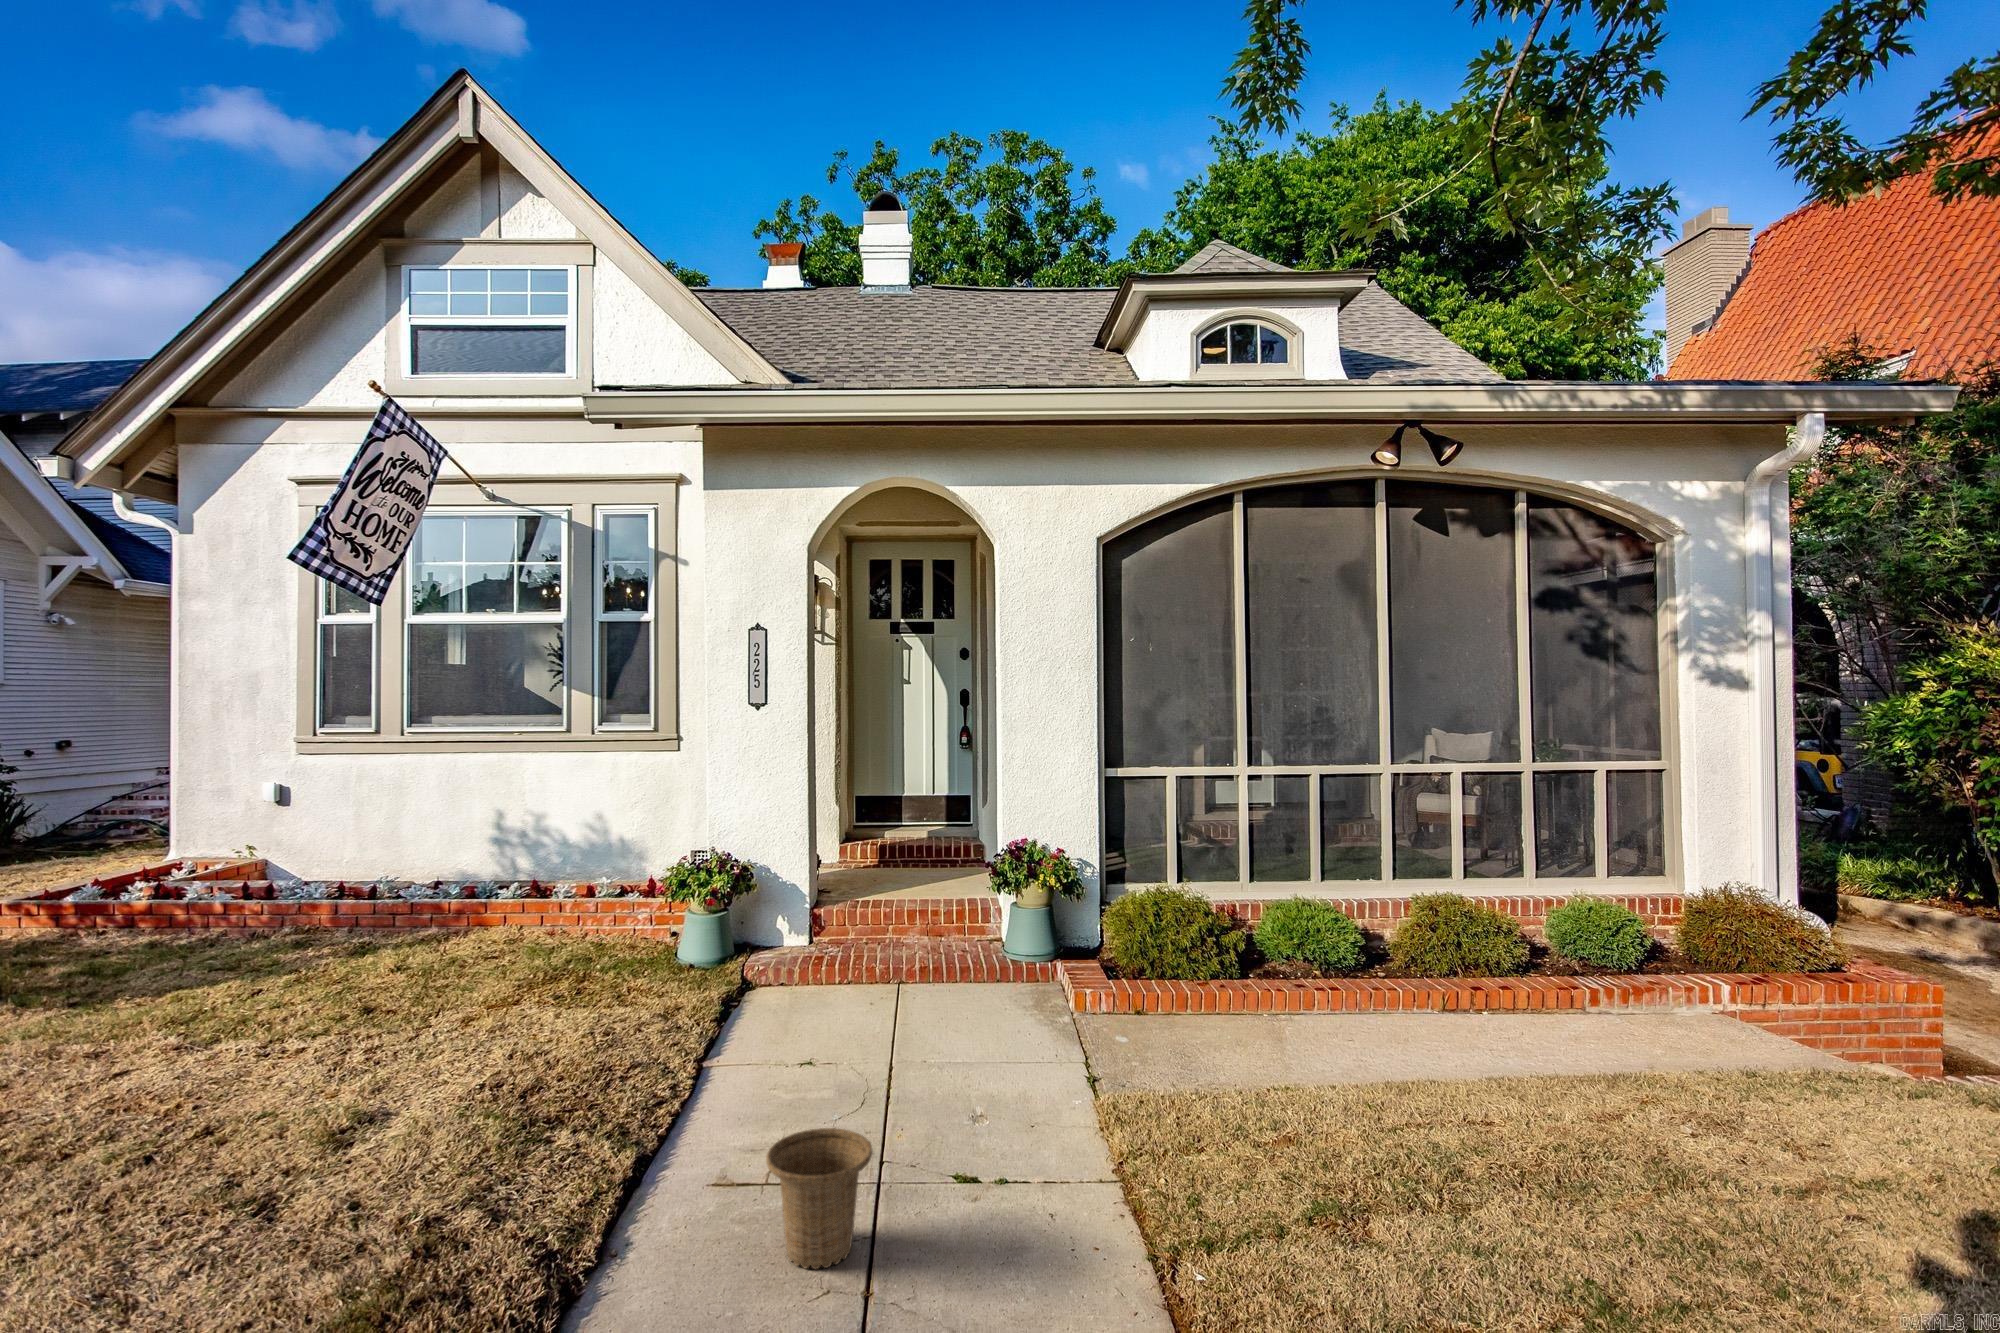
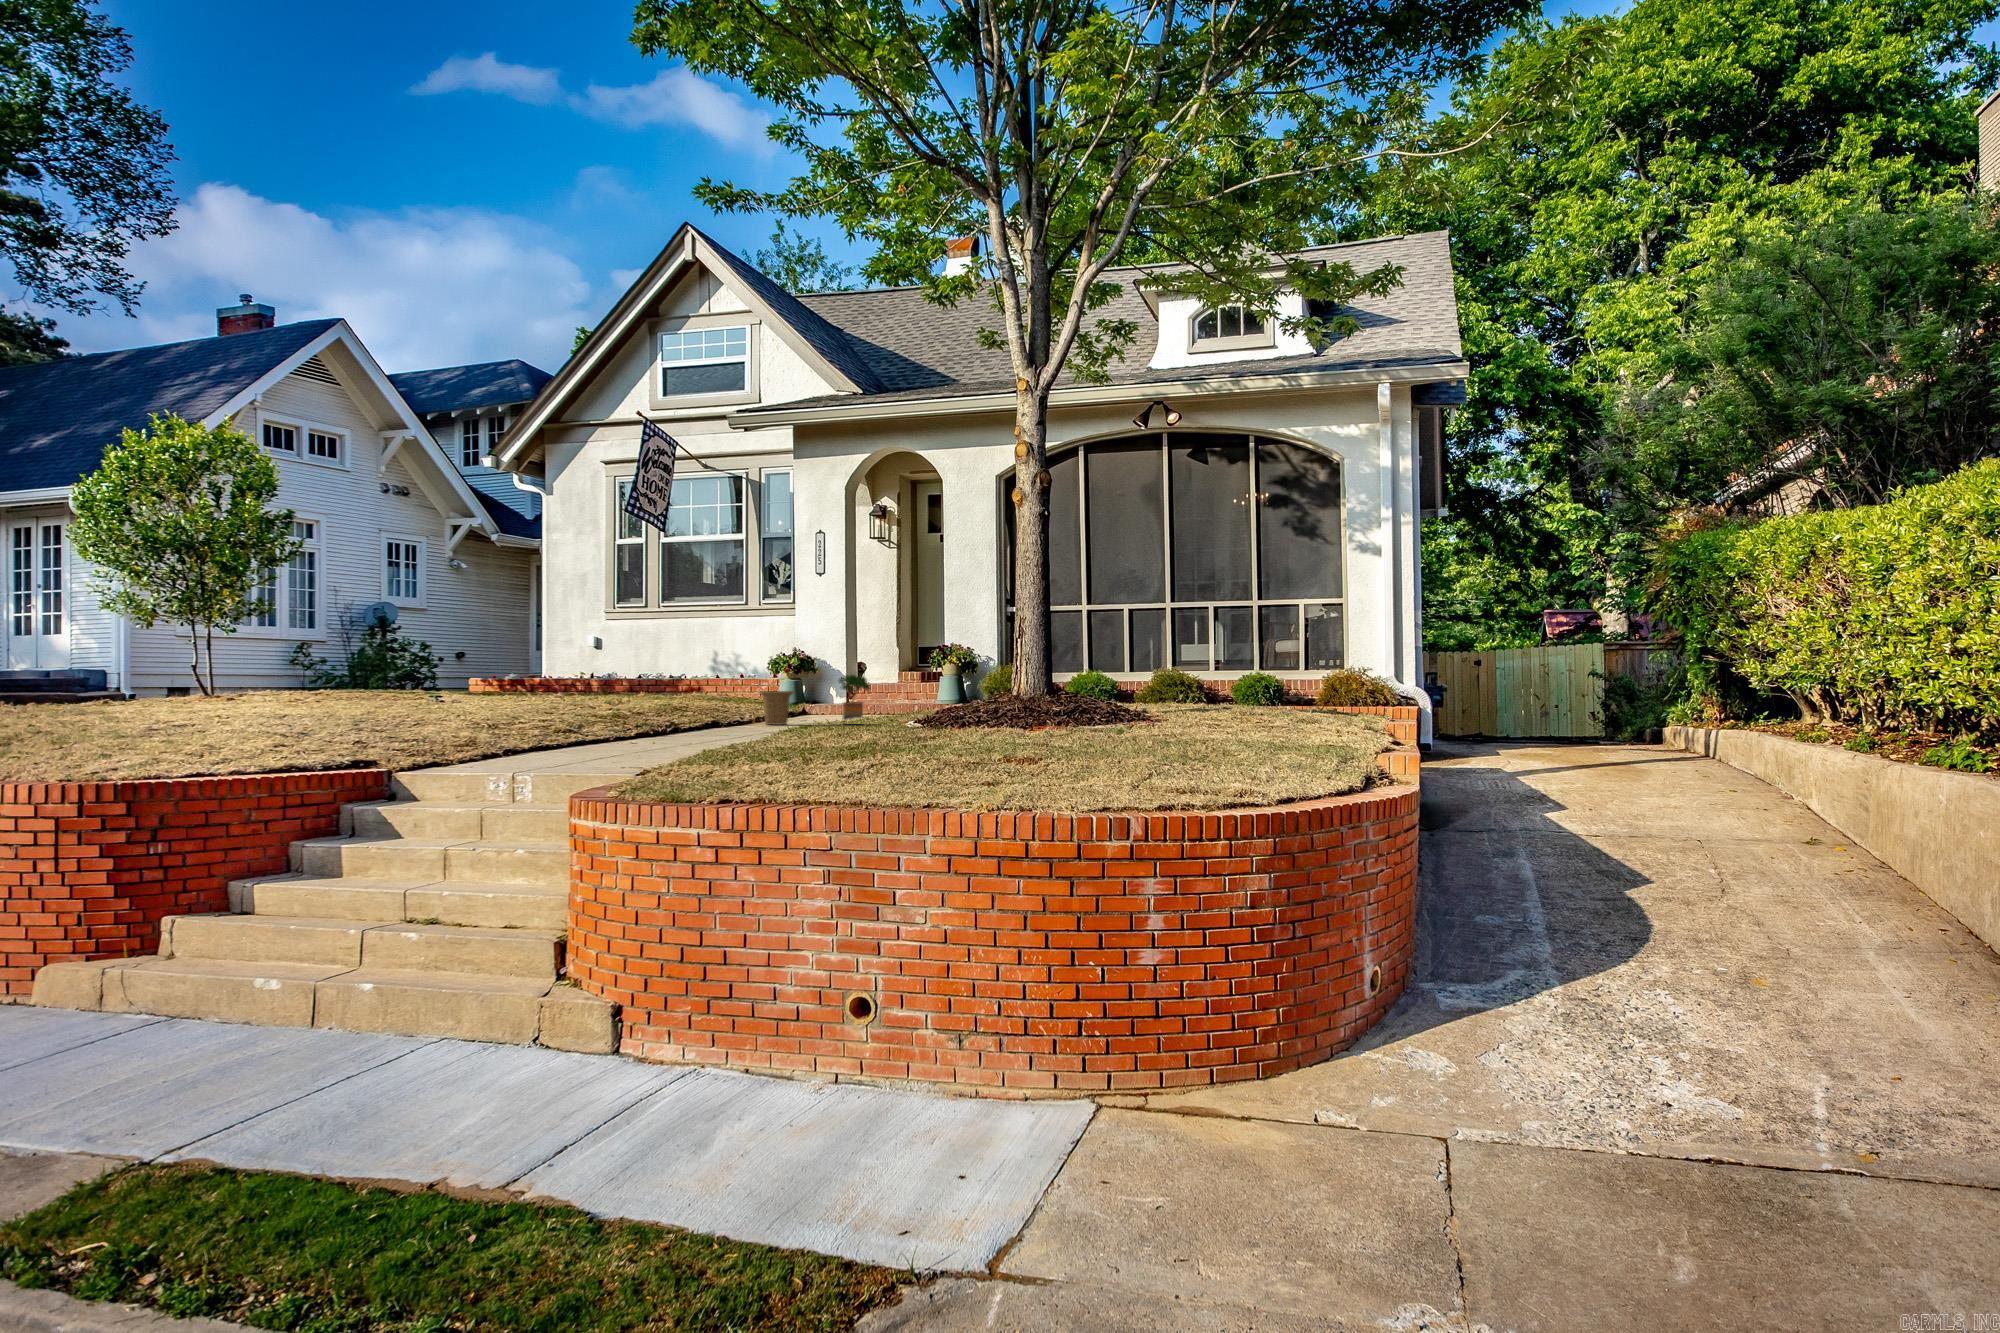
potted tree: none [984,1064,1091,1232] -> present [838,675,871,720]

